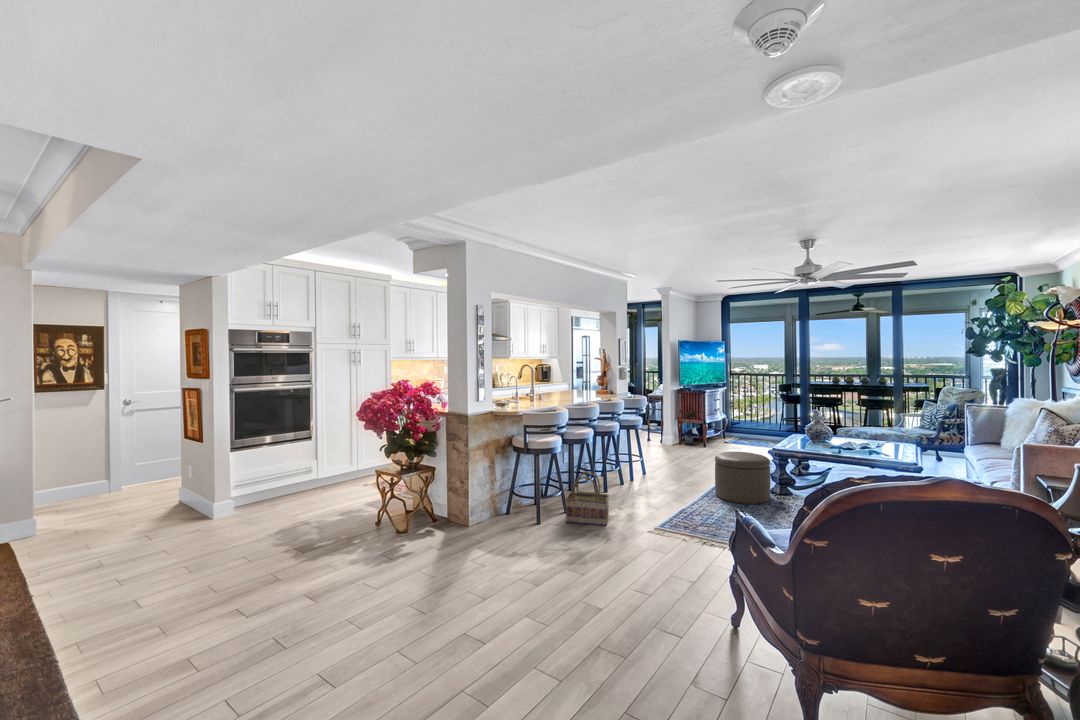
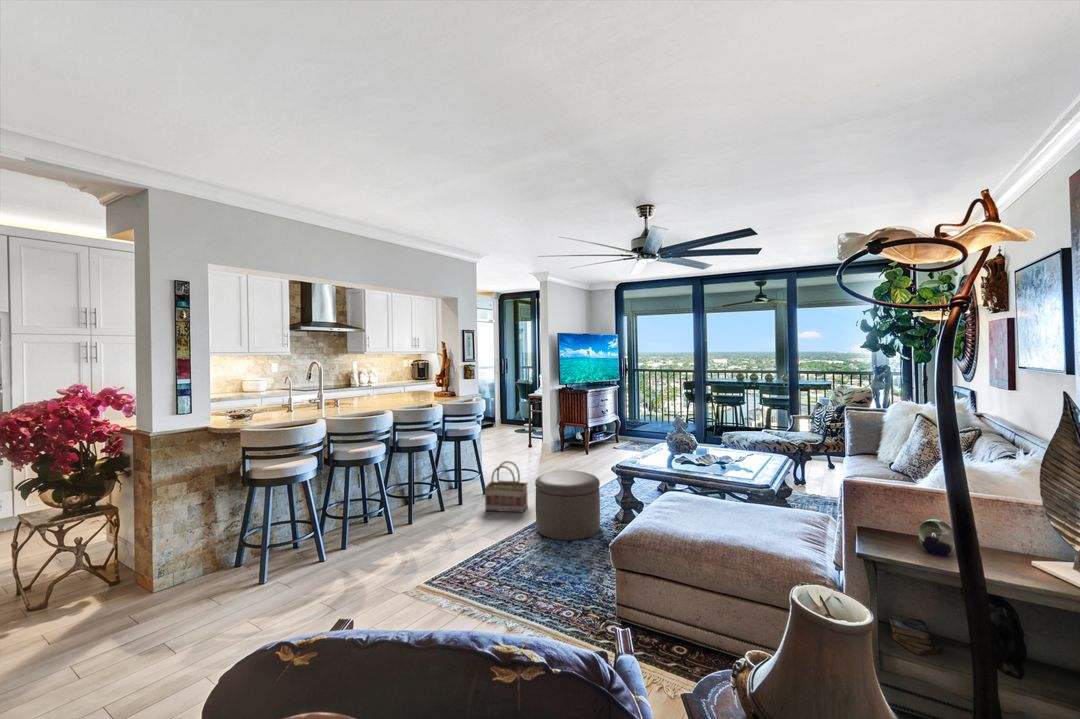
potted plant: present [679,407,700,444] -> none [557,408,583,453]
basket: present [565,471,609,526] -> present [485,461,528,512]

